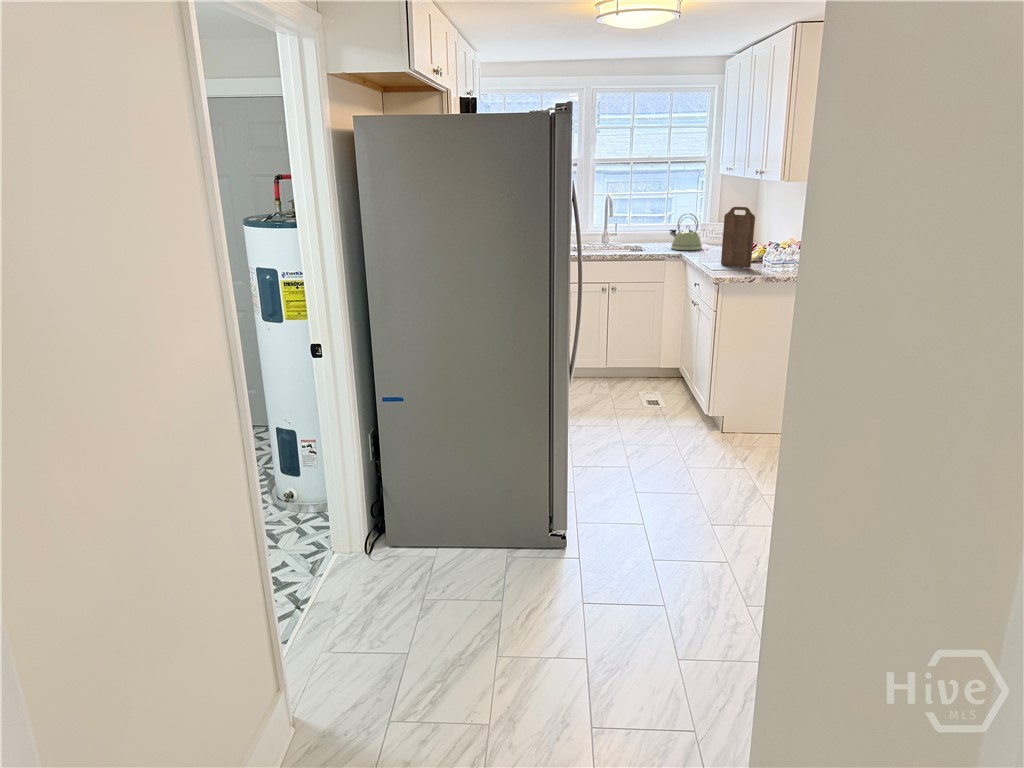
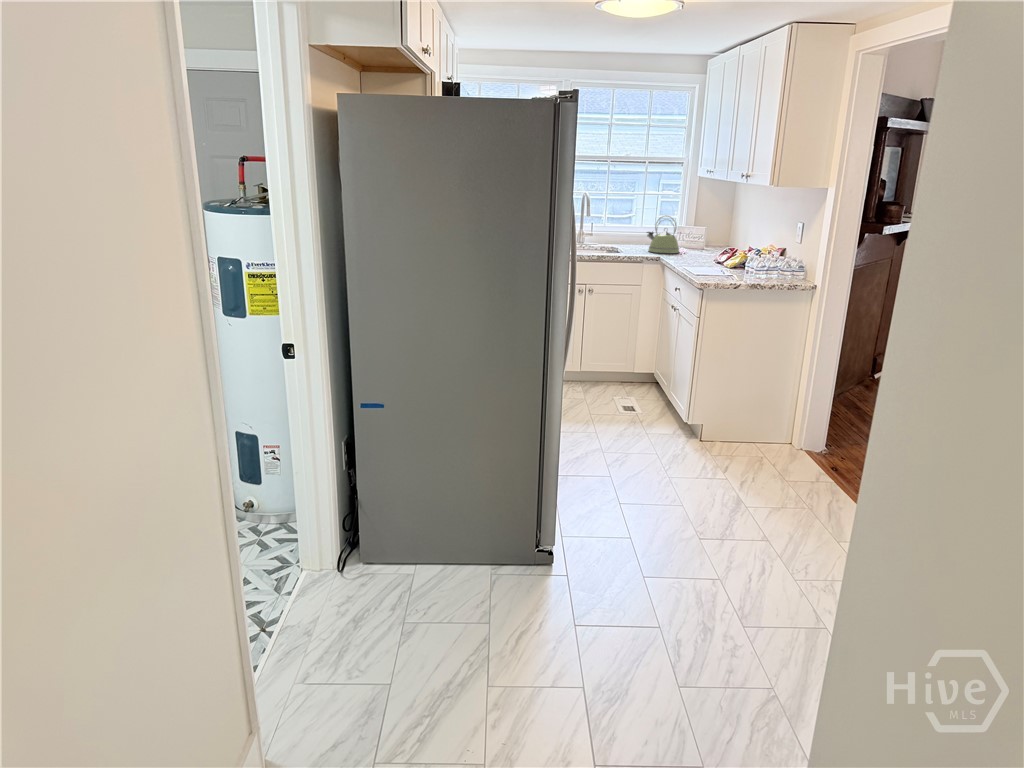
cutting board: present [721,207,755,268] -> none [703,210,740,273]

